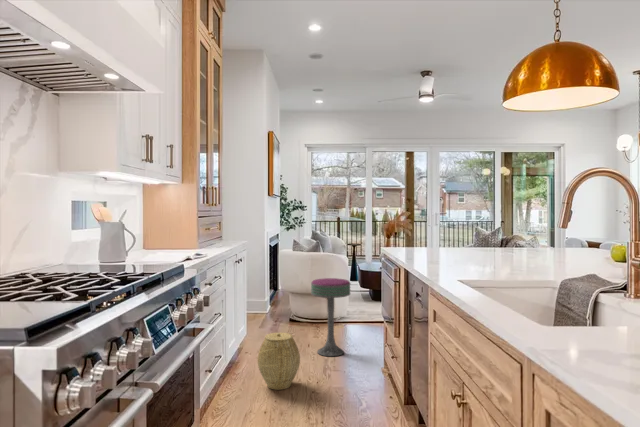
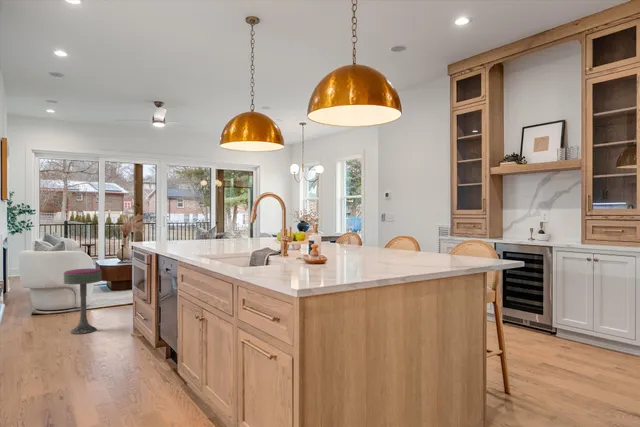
woven basket: present [258,333,300,390] -> none [19,314,62,363]

